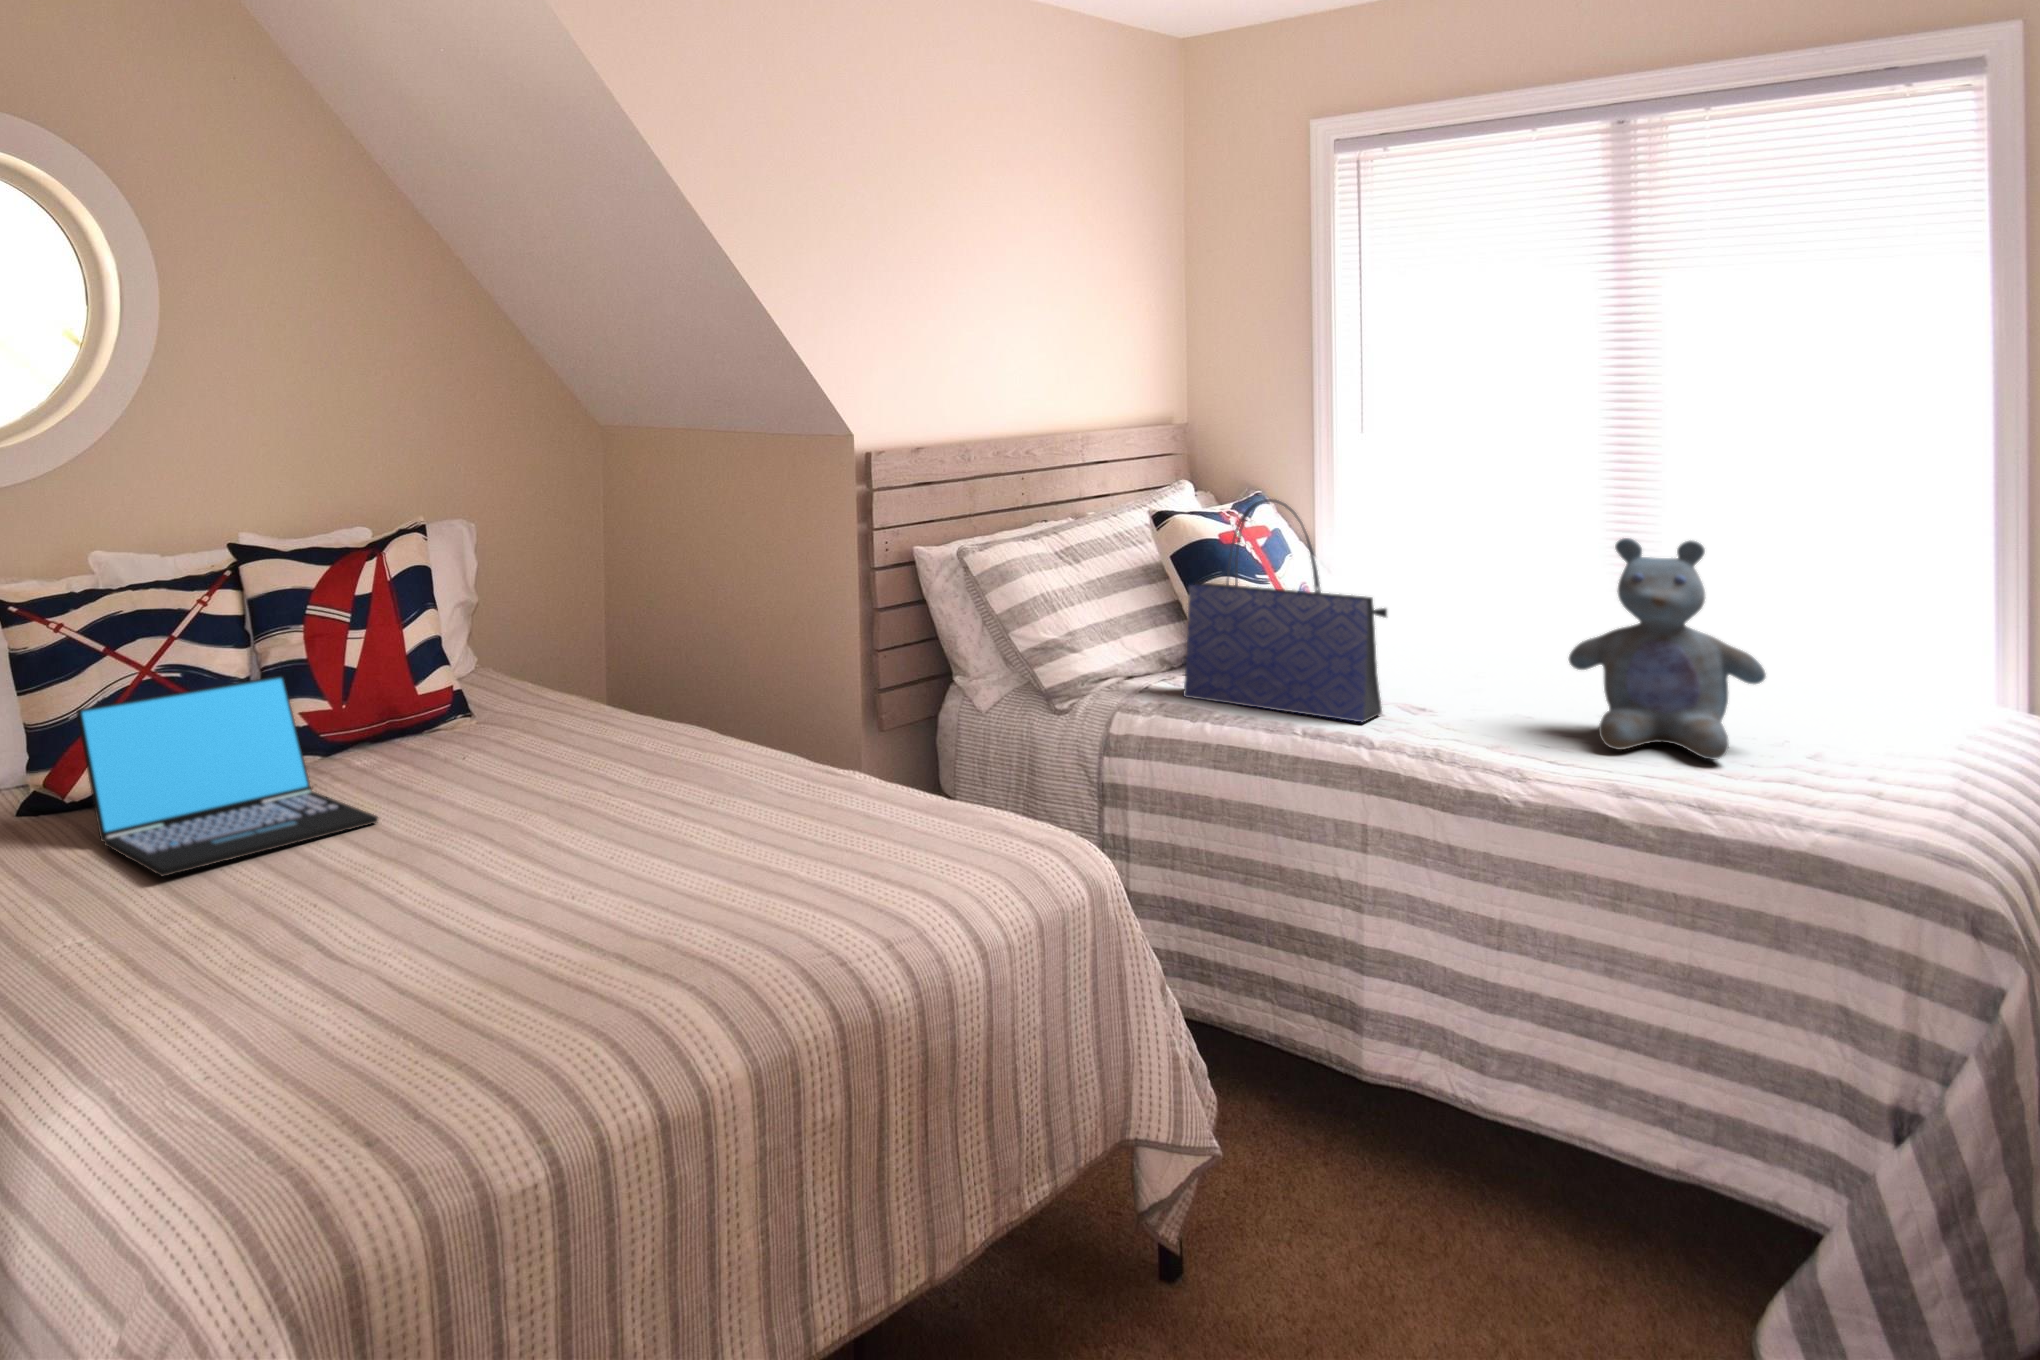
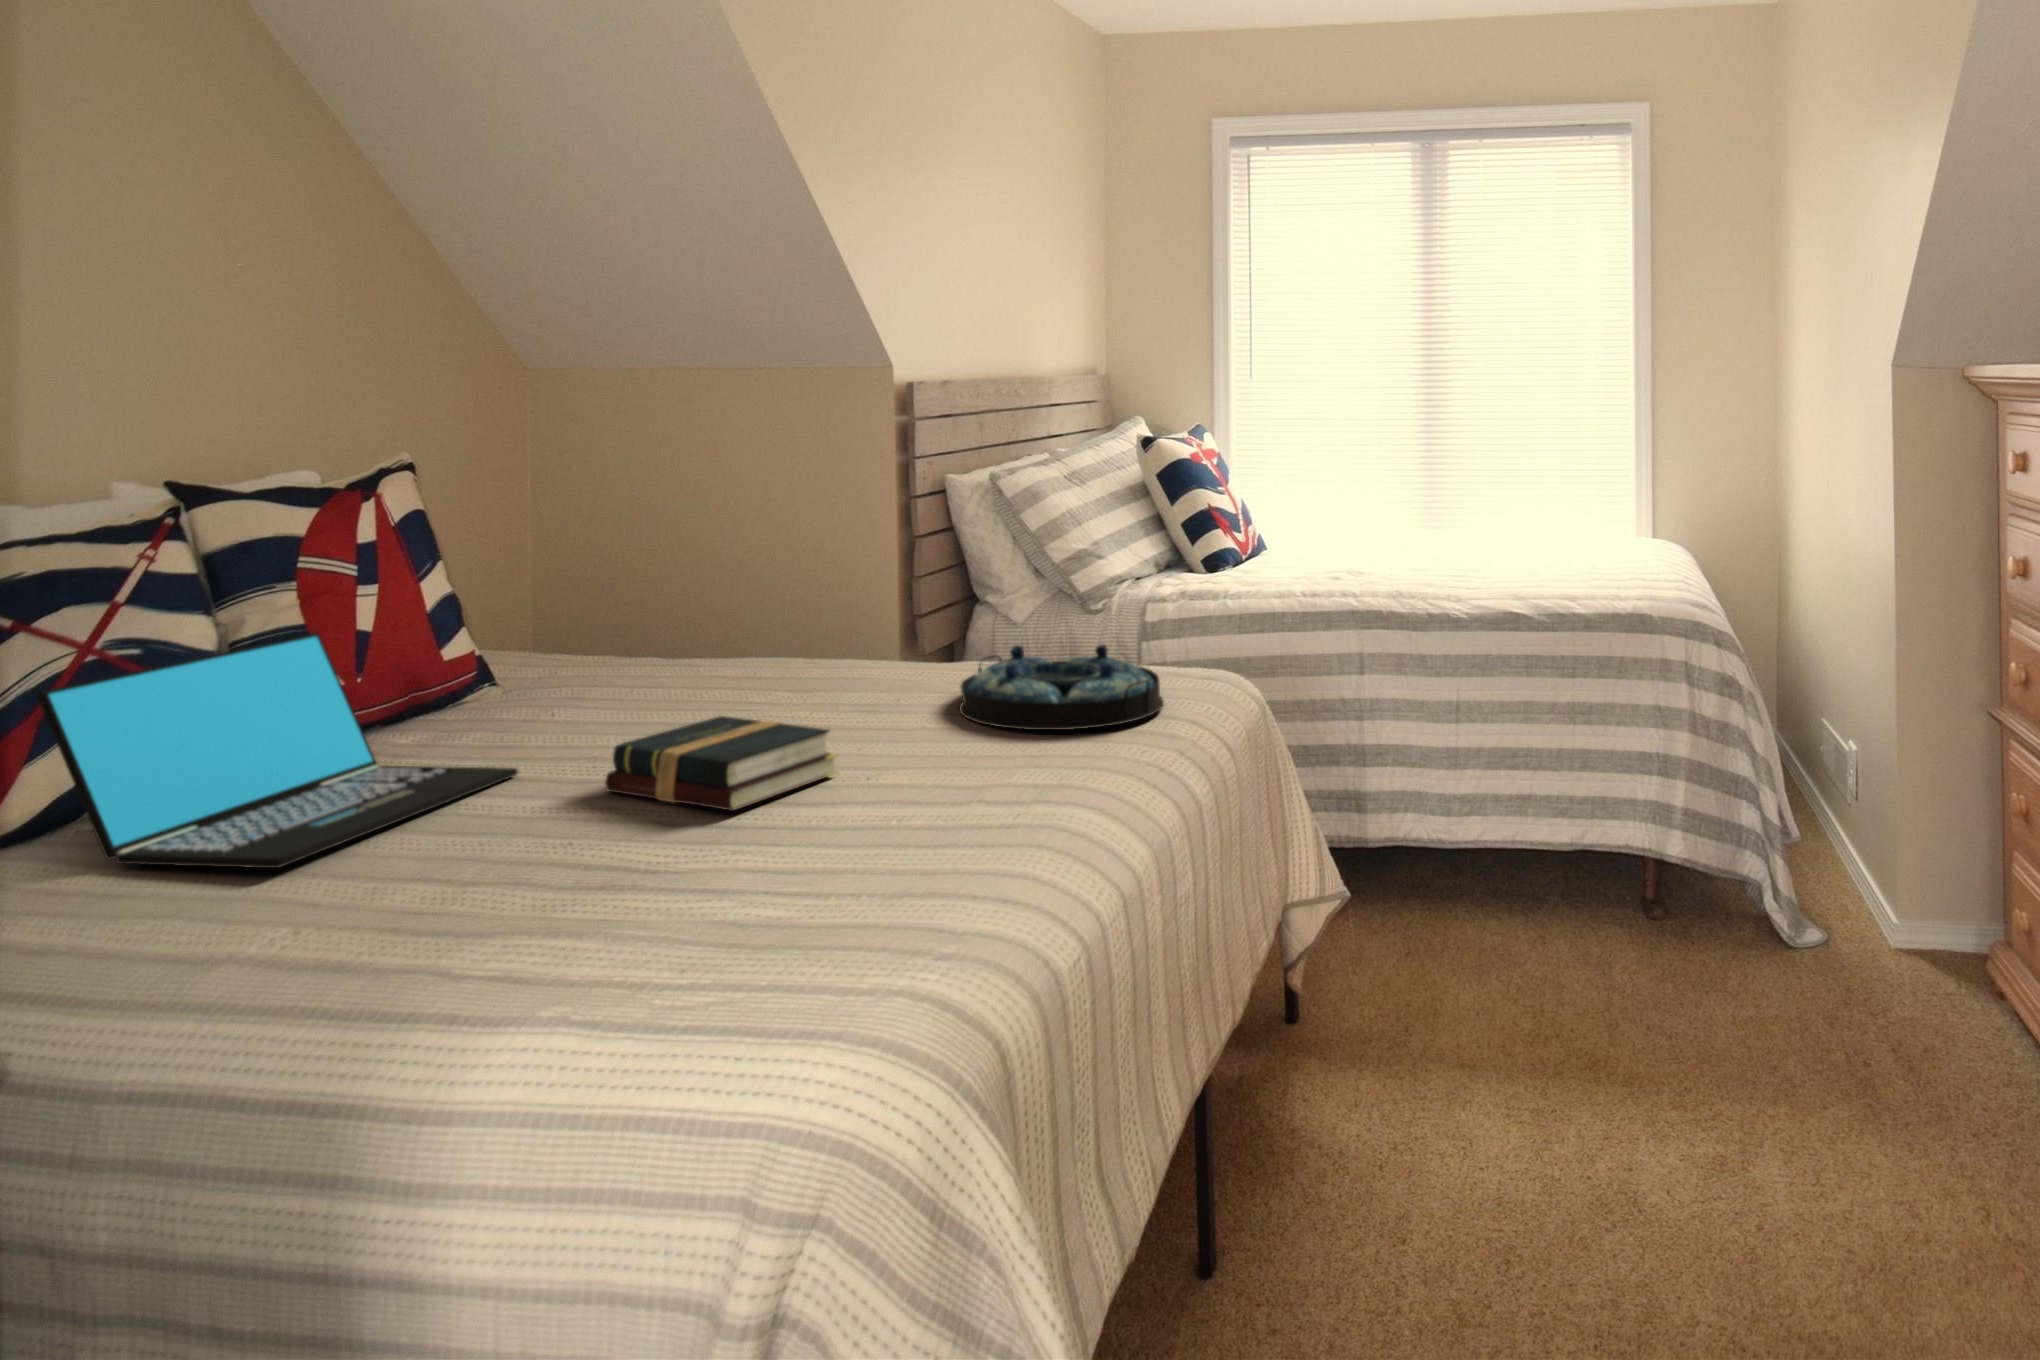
tote bag: present [1184,499,1387,722] -> none [1191,413,1350,583]
stuffed bear: present [1569,538,1766,760] -> none [1458,428,1573,575]
serving tray: none [752,769,957,887] -> present [959,645,1164,730]
hardback book: none [410,801,579,904] -> present [605,716,838,811]

